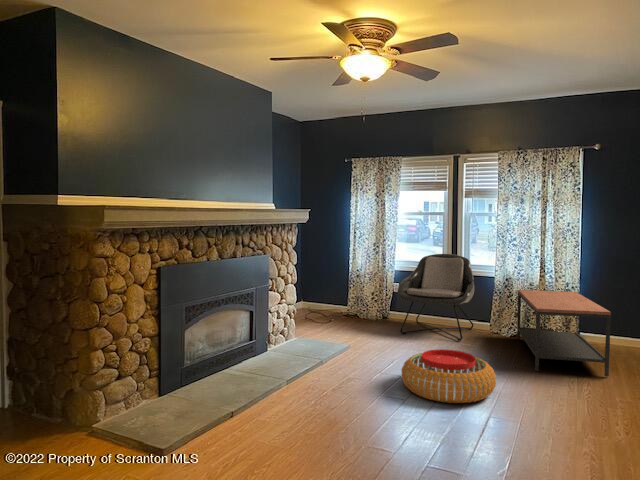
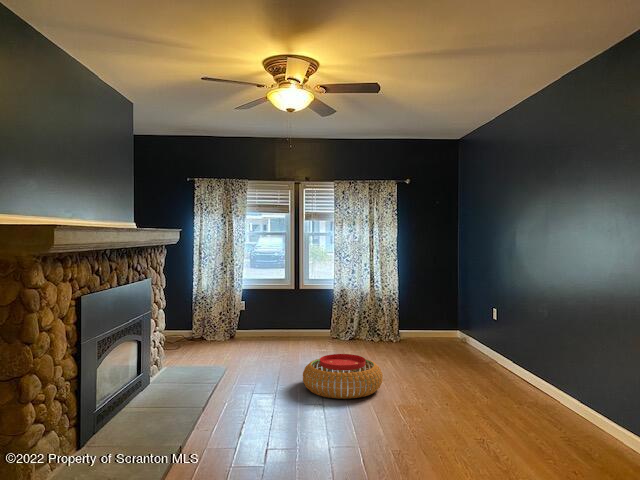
lounge chair: present [397,254,474,341] -> none [256,271,322,349]
coffee table: present [517,290,611,376] -> none [355,297,440,364]

